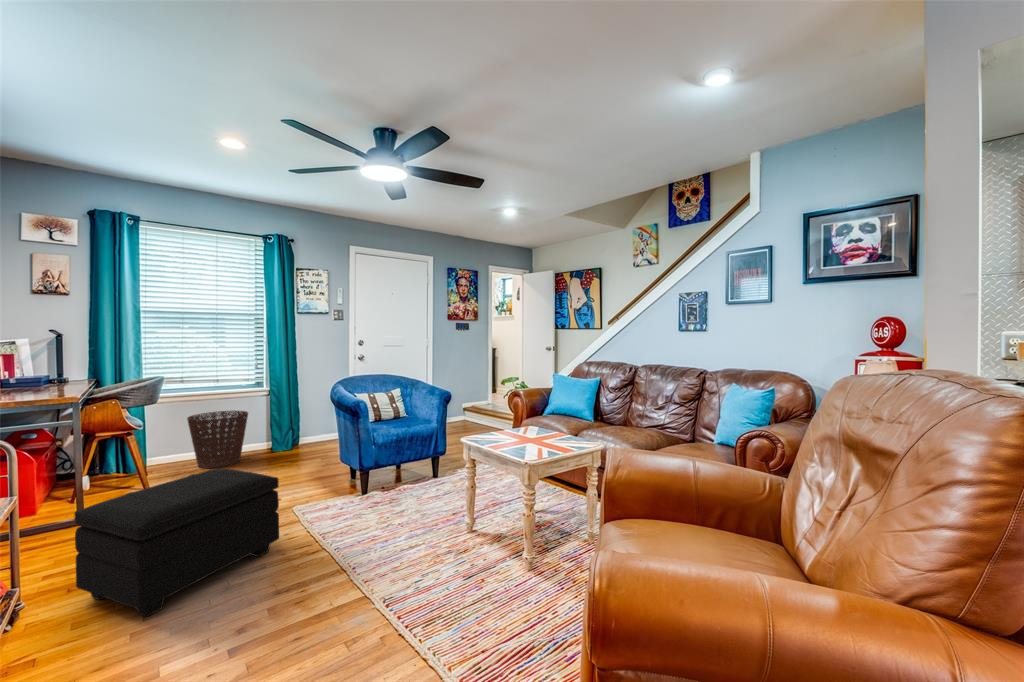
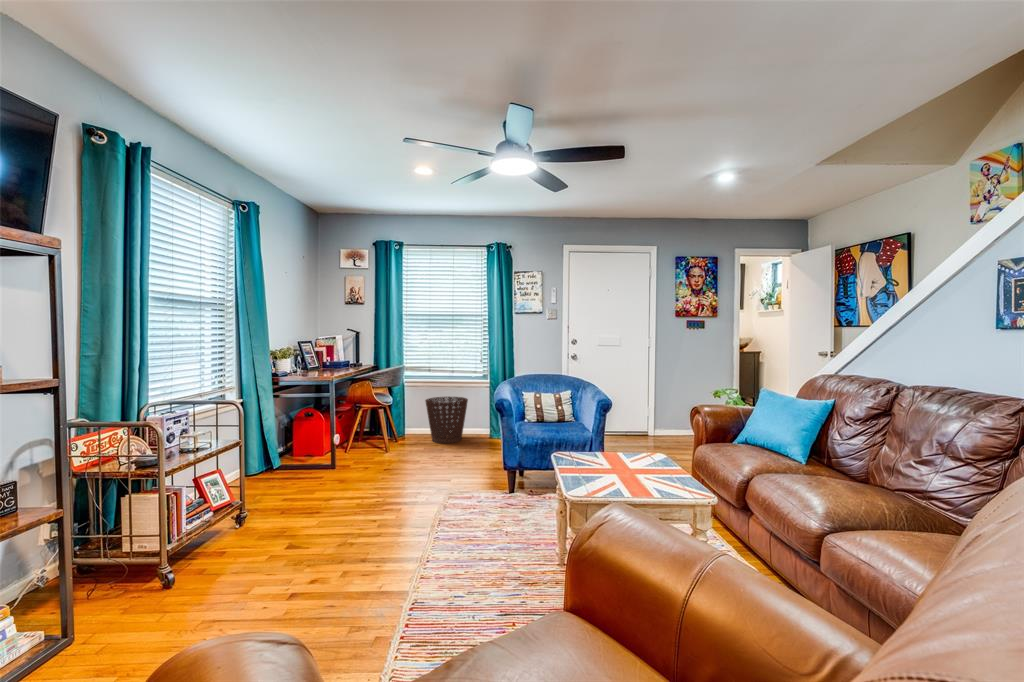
footstool: present [75,469,279,616] -> none [280,443,404,544]

